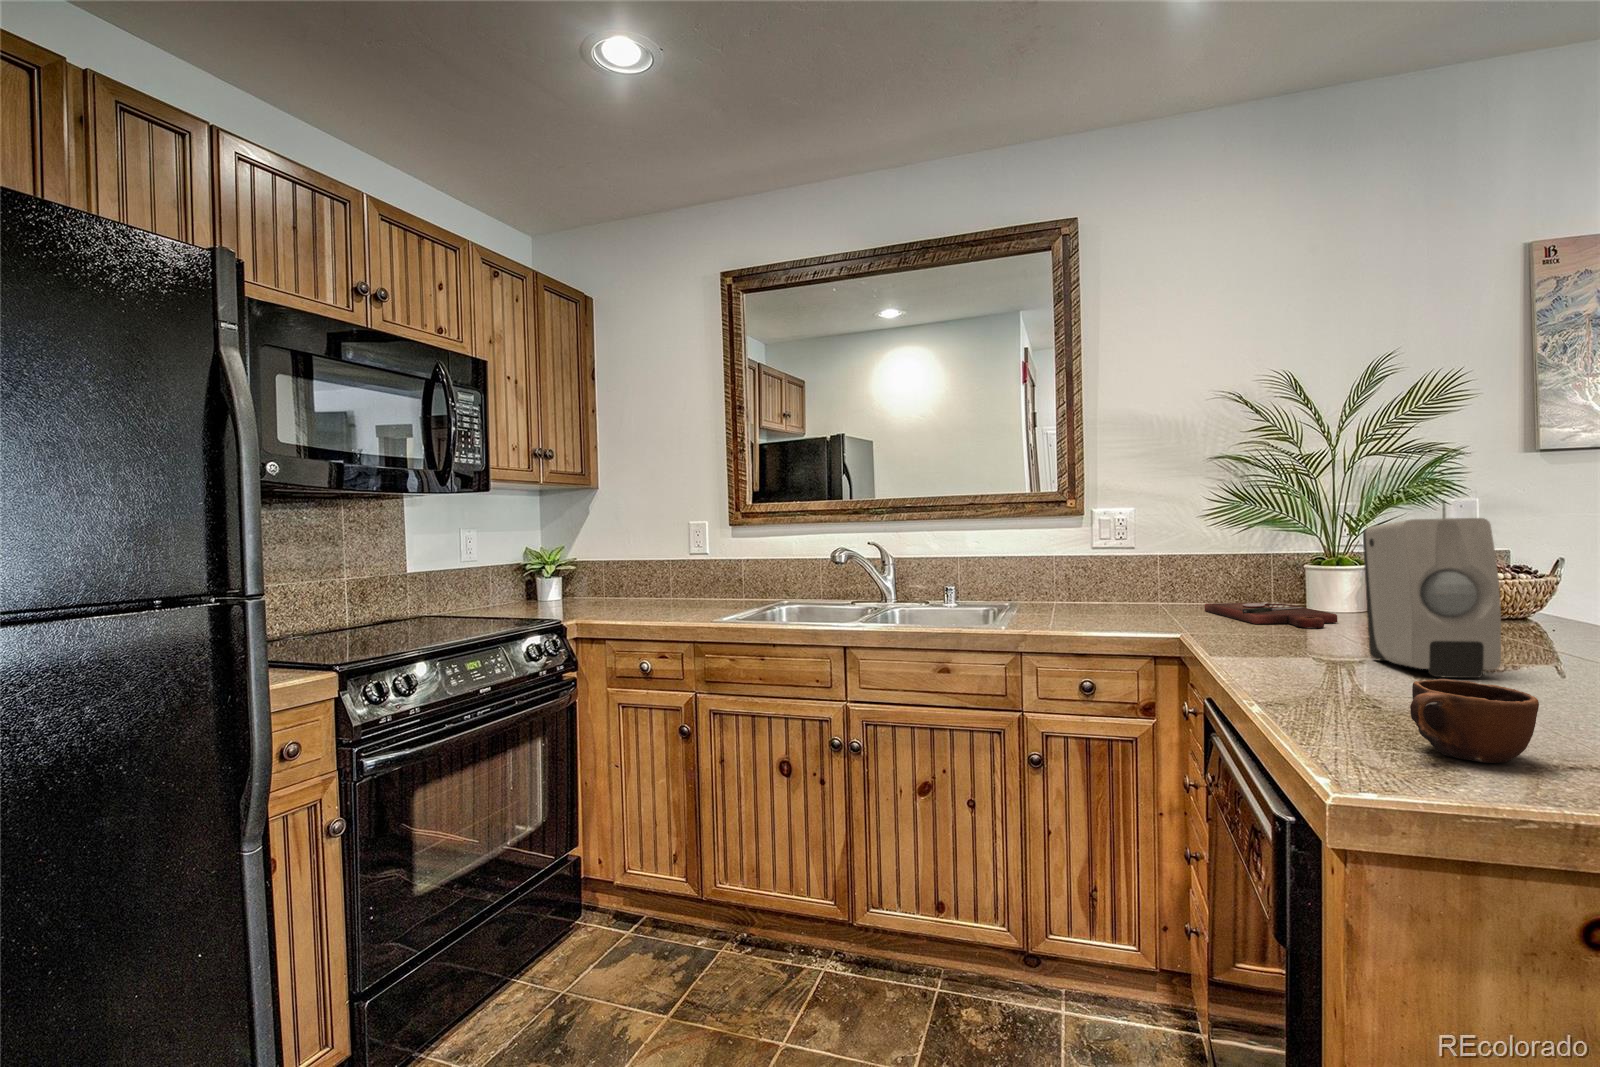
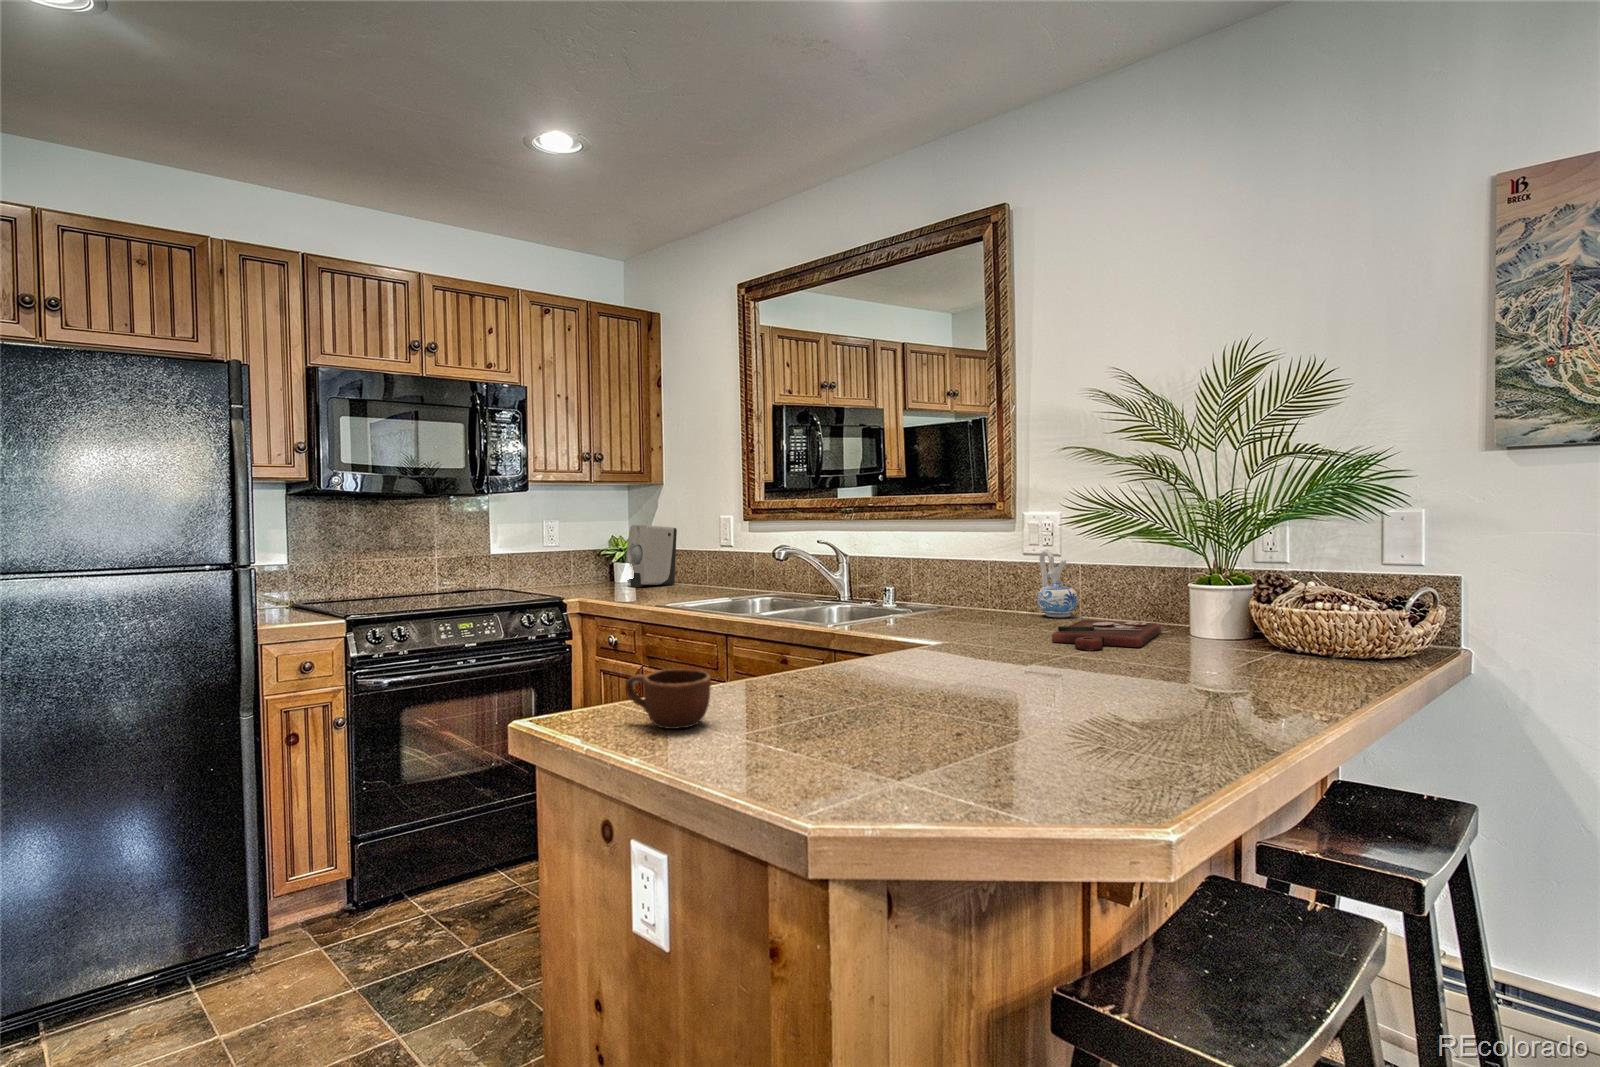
soap dispenser: present [1363,518,1501,678] -> present [626,525,677,587]
ceramic pitcher: none [1114,543,1155,604] -> present [1037,550,1078,617]

